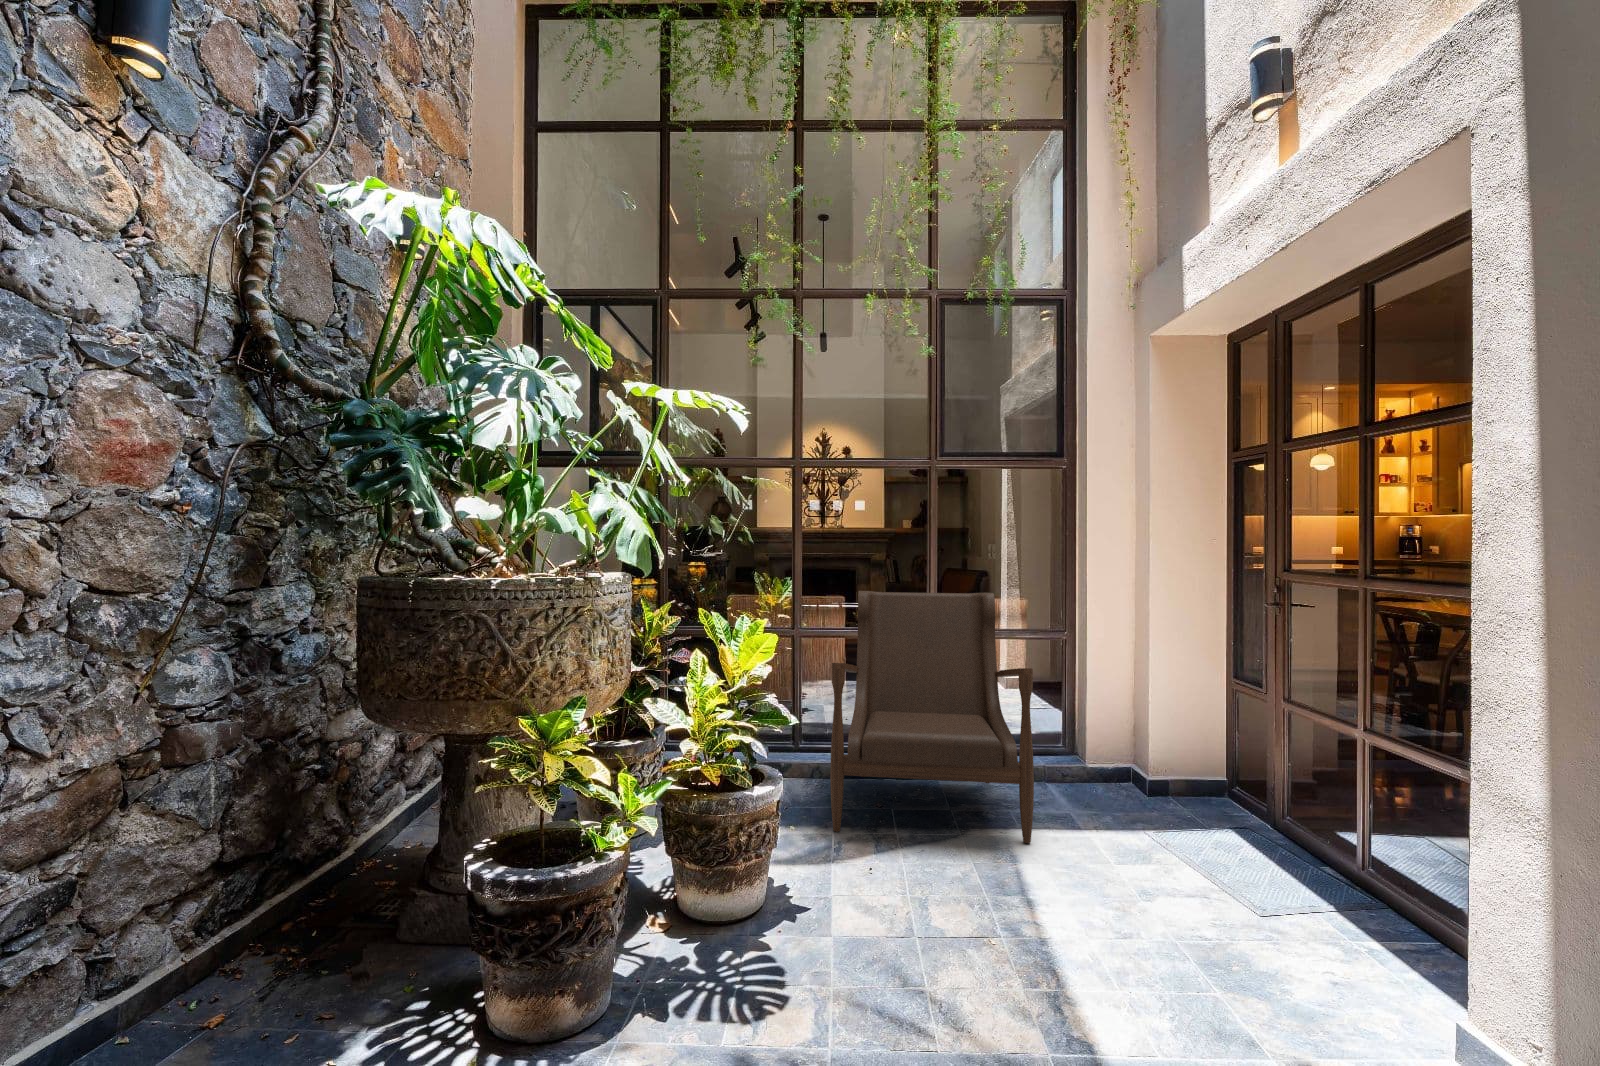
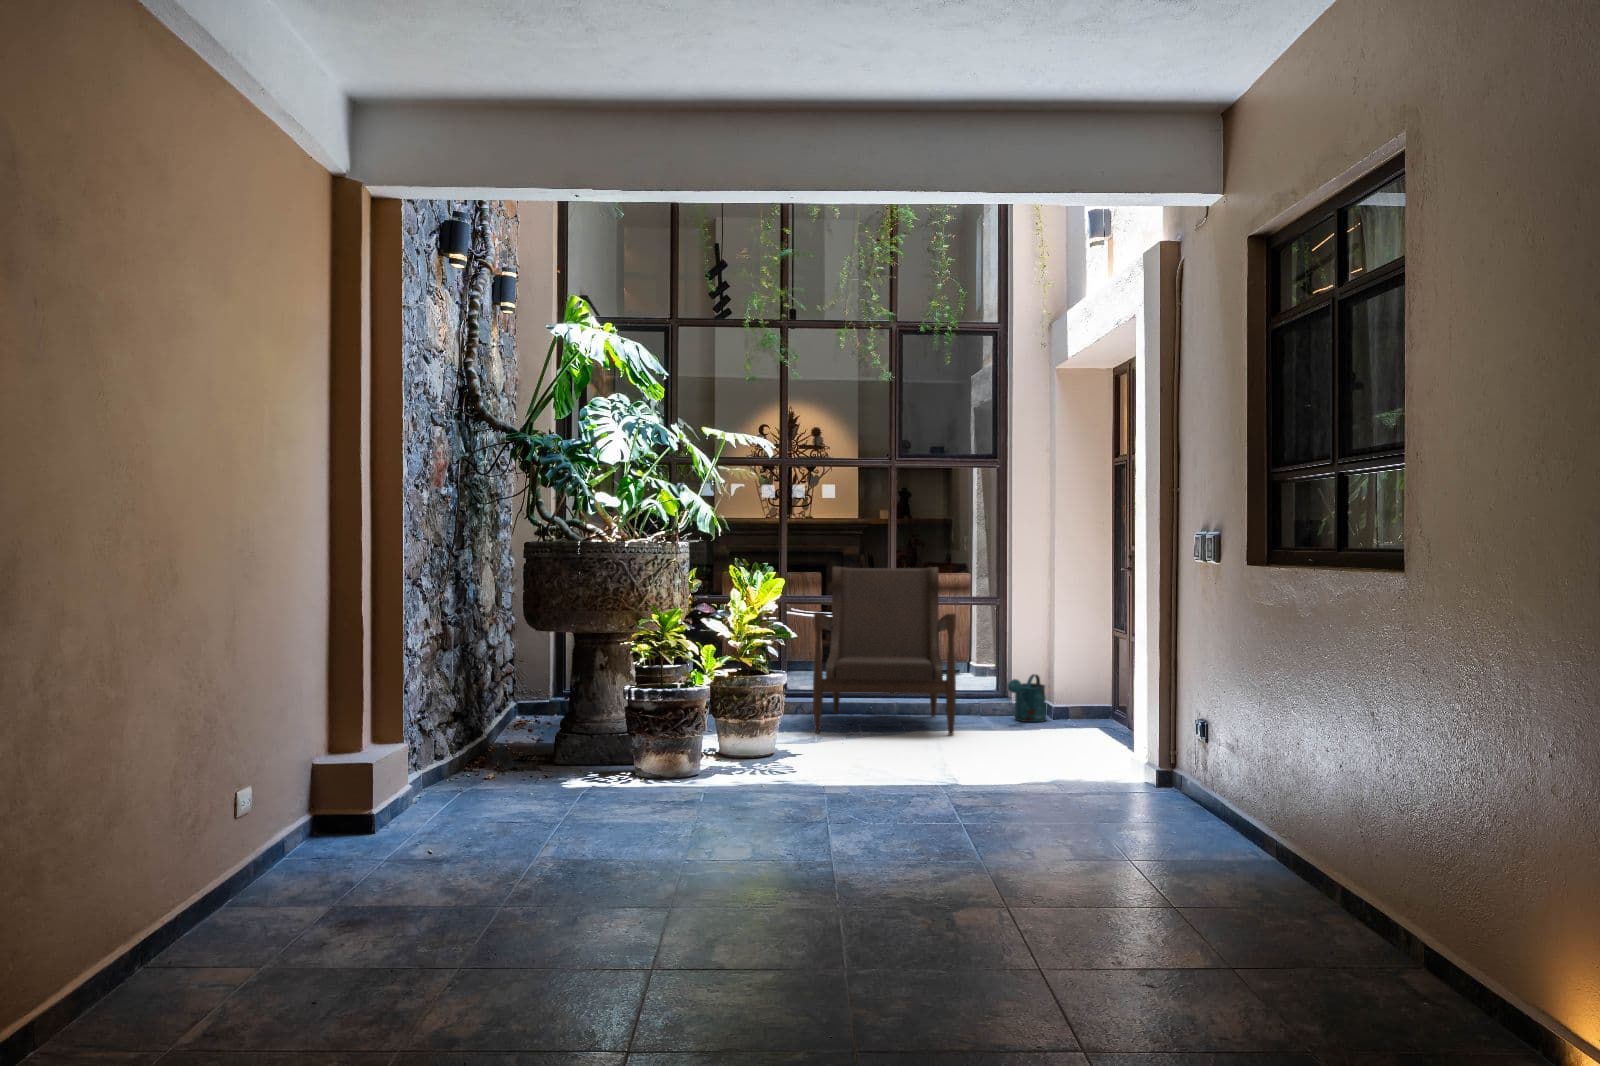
watering can: none [1095,732,1141,803] -> present [1008,674,1046,722]

